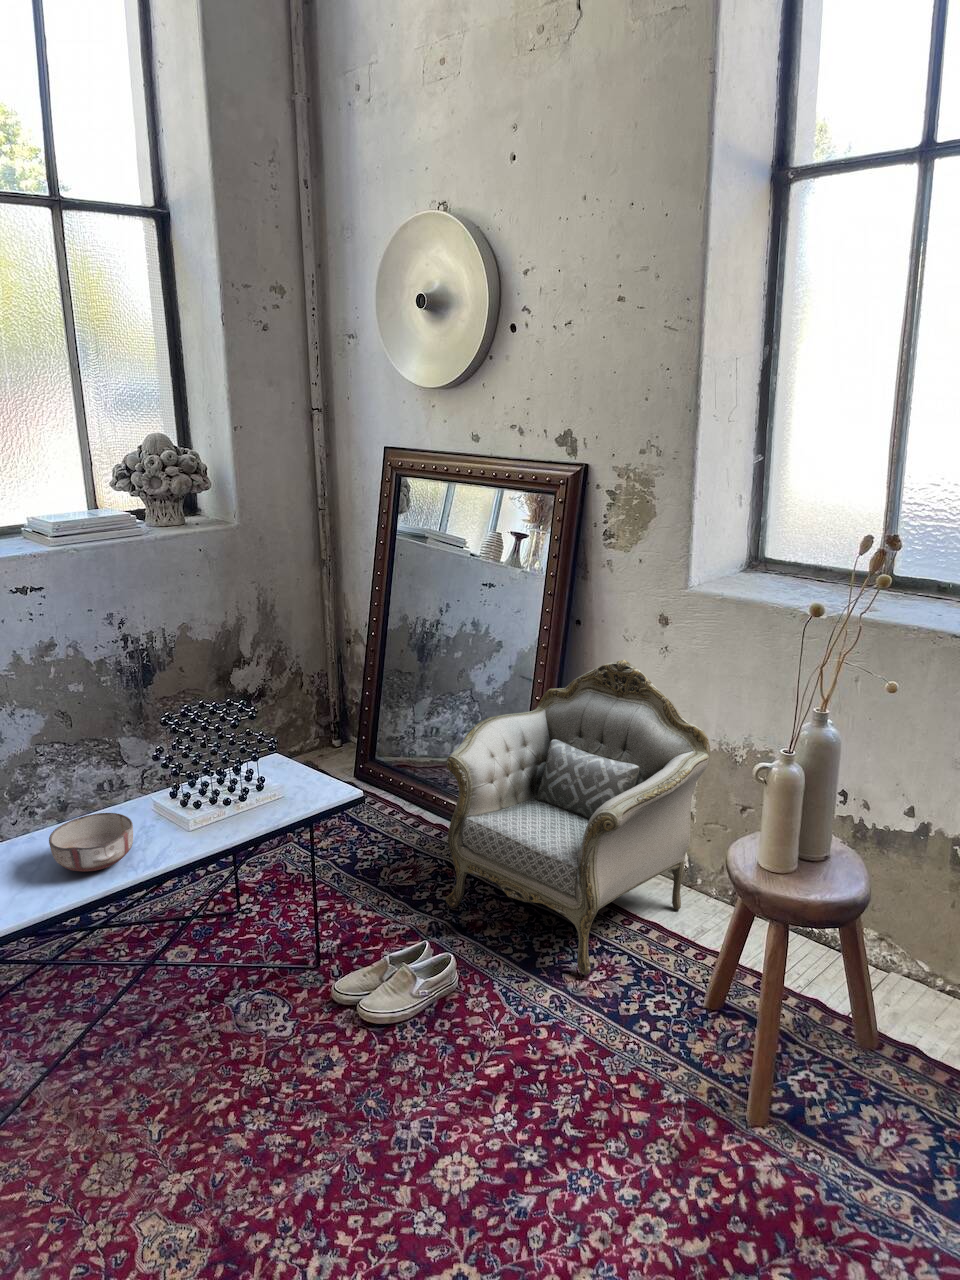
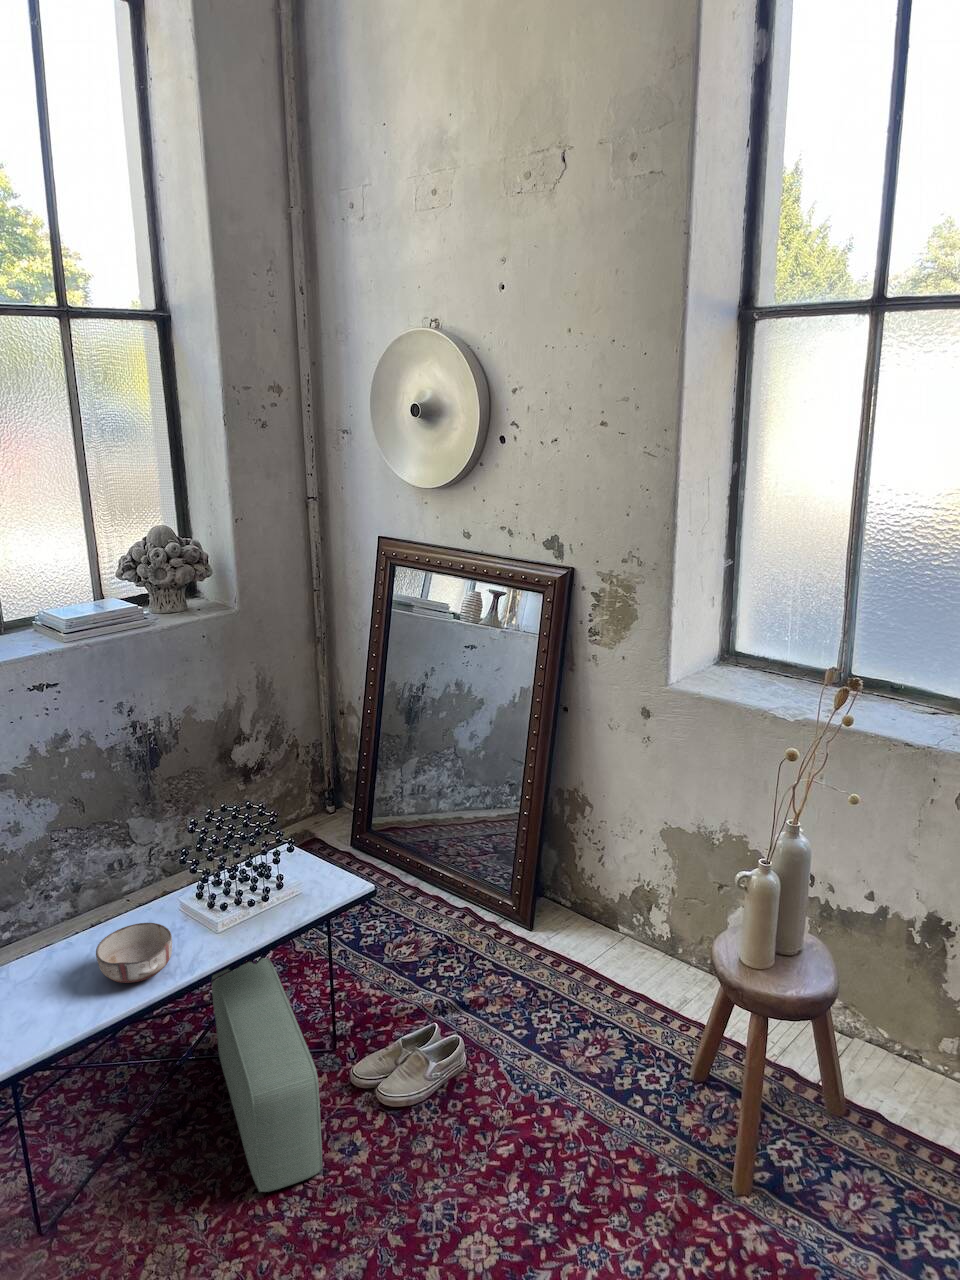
armchair: present [446,660,710,975] -> none [448,752,689,1050]
pouf: none [185,866,291,1103] -> present [212,958,322,1192]

